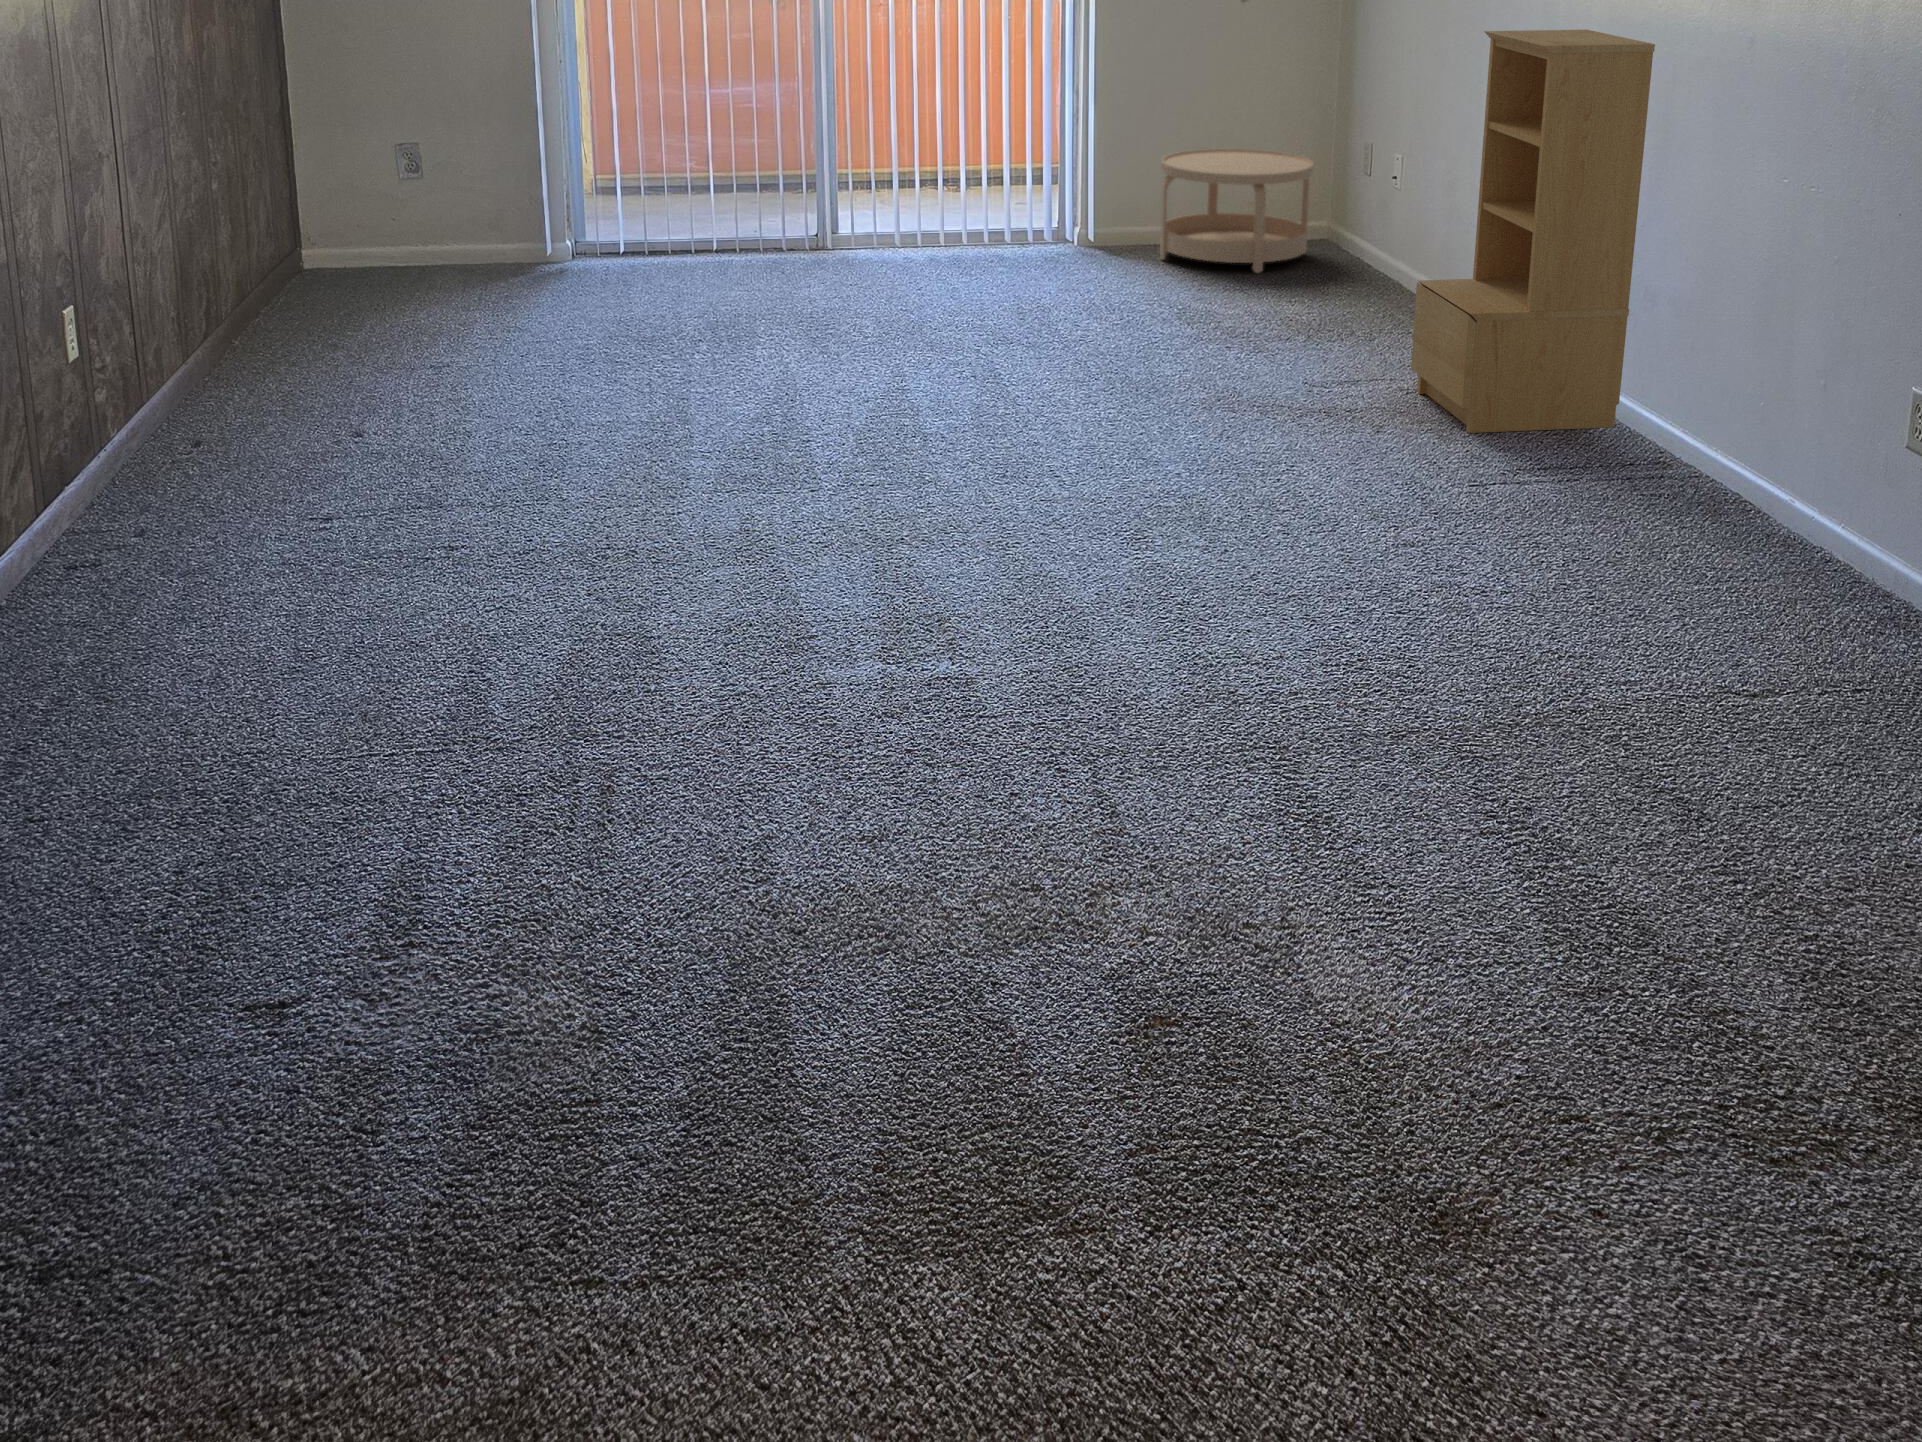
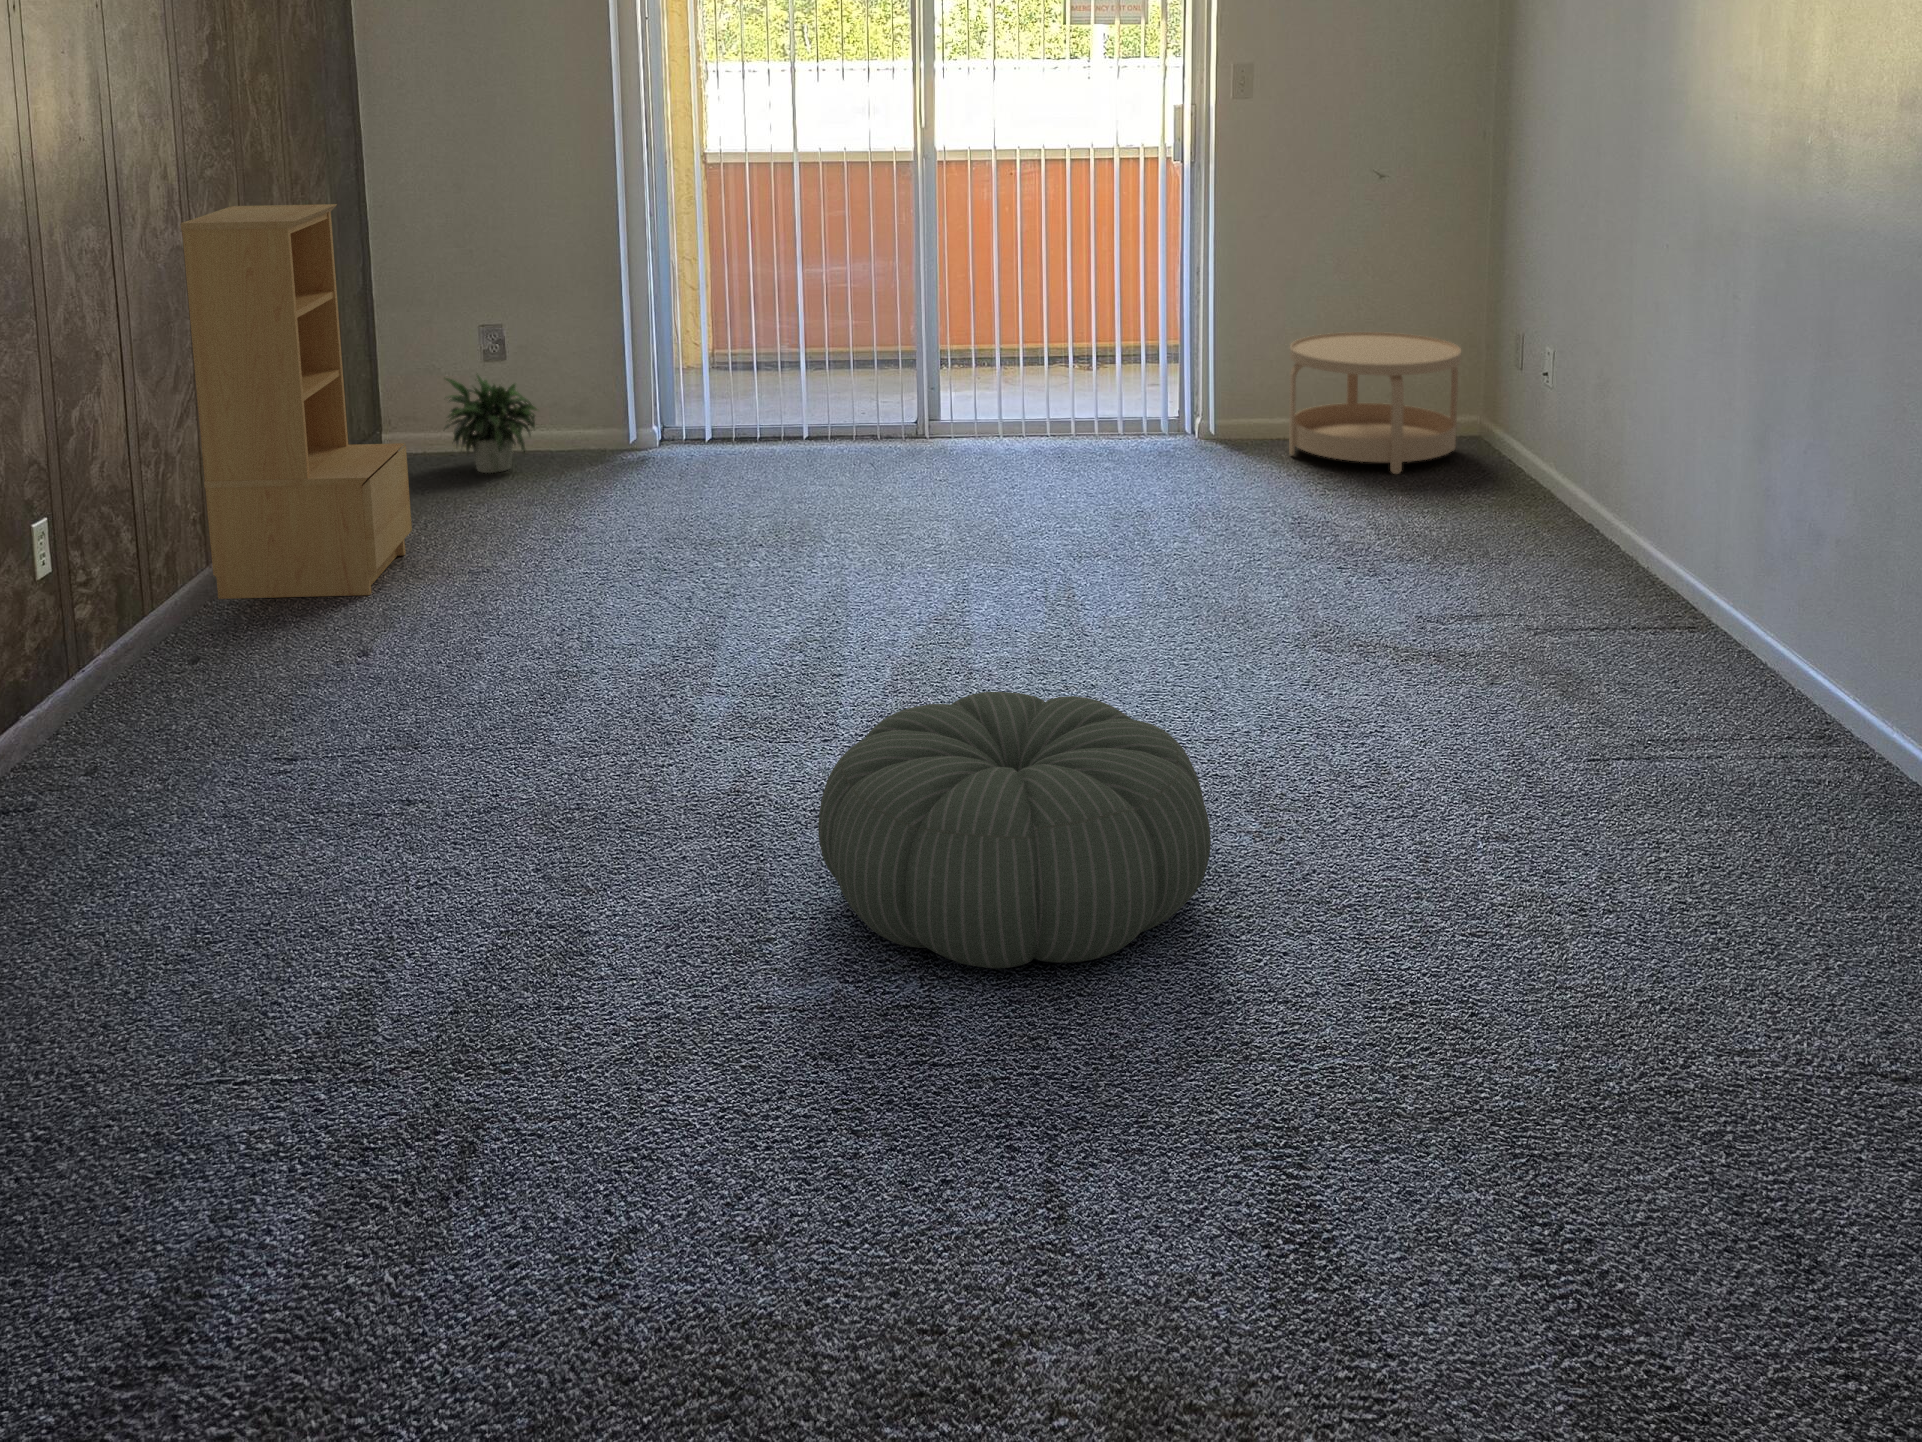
bookshelf: present [1411,30,1655,433] -> present [181,204,412,599]
potted plant: none [377,190,472,284] -> present [445,375,537,473]
pouf: none [848,431,1183,647] -> present [818,692,1211,968]

